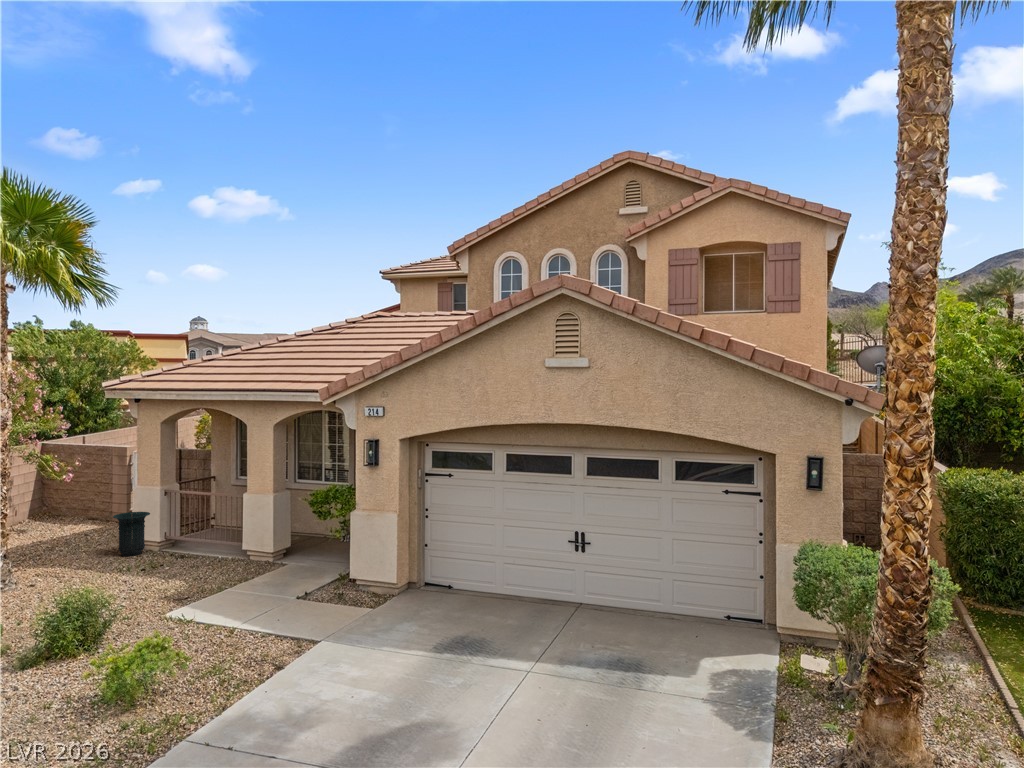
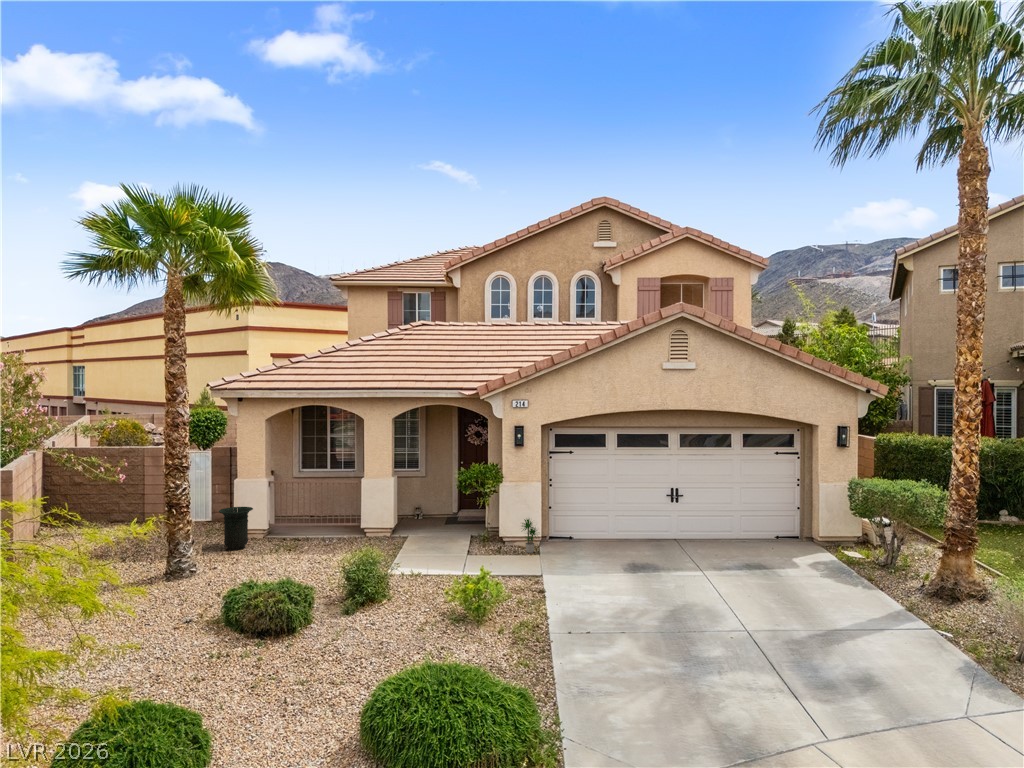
potted plant: none [359,552,388,598] -> present [522,519,537,553]

